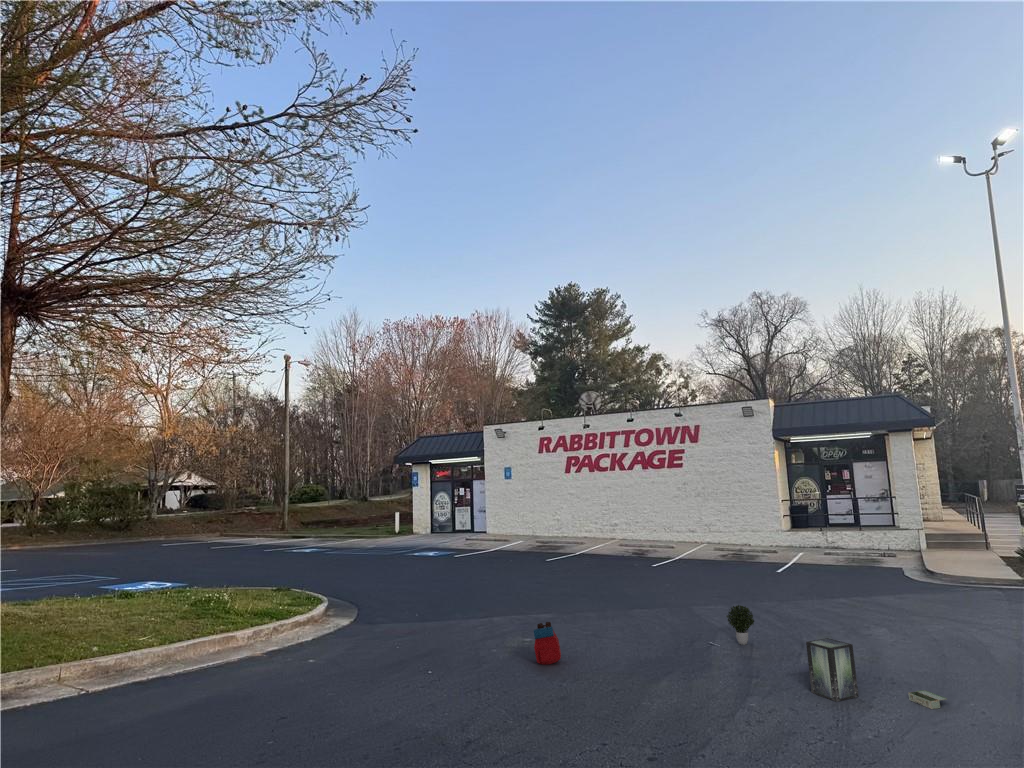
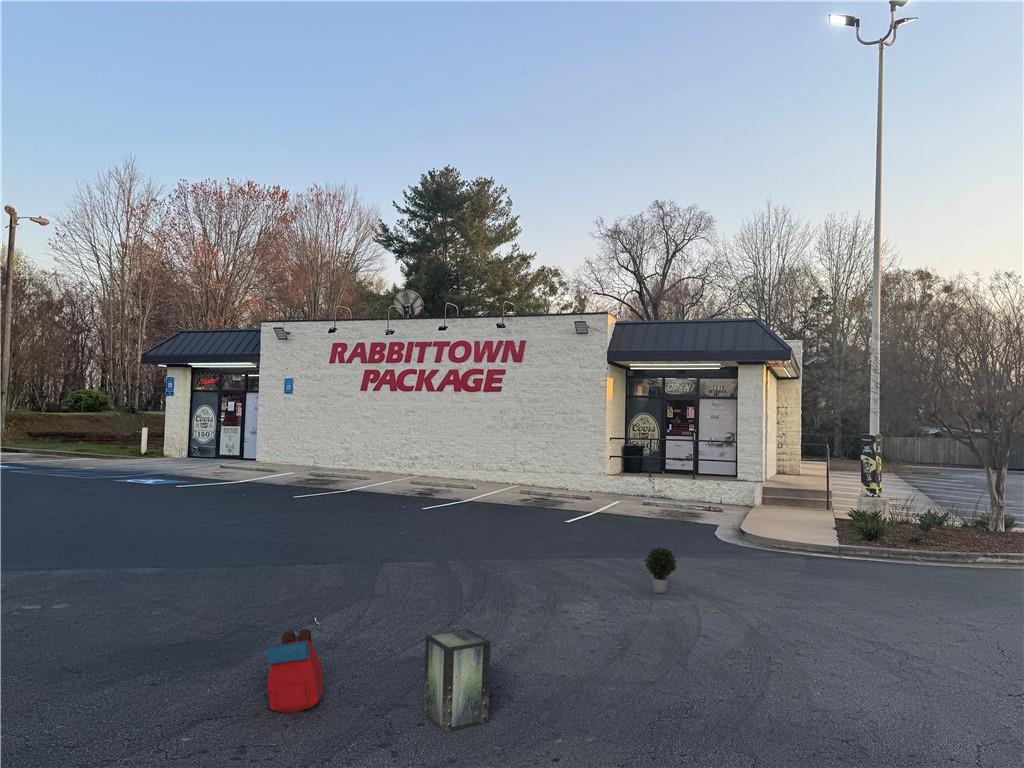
potted plant: present [726,605,754,645] -> present [644,547,676,594]
backpack: present [534,622,561,664] -> present [267,629,324,712]
toolbox: present [908,690,947,709] -> none [559,712,607,747]

